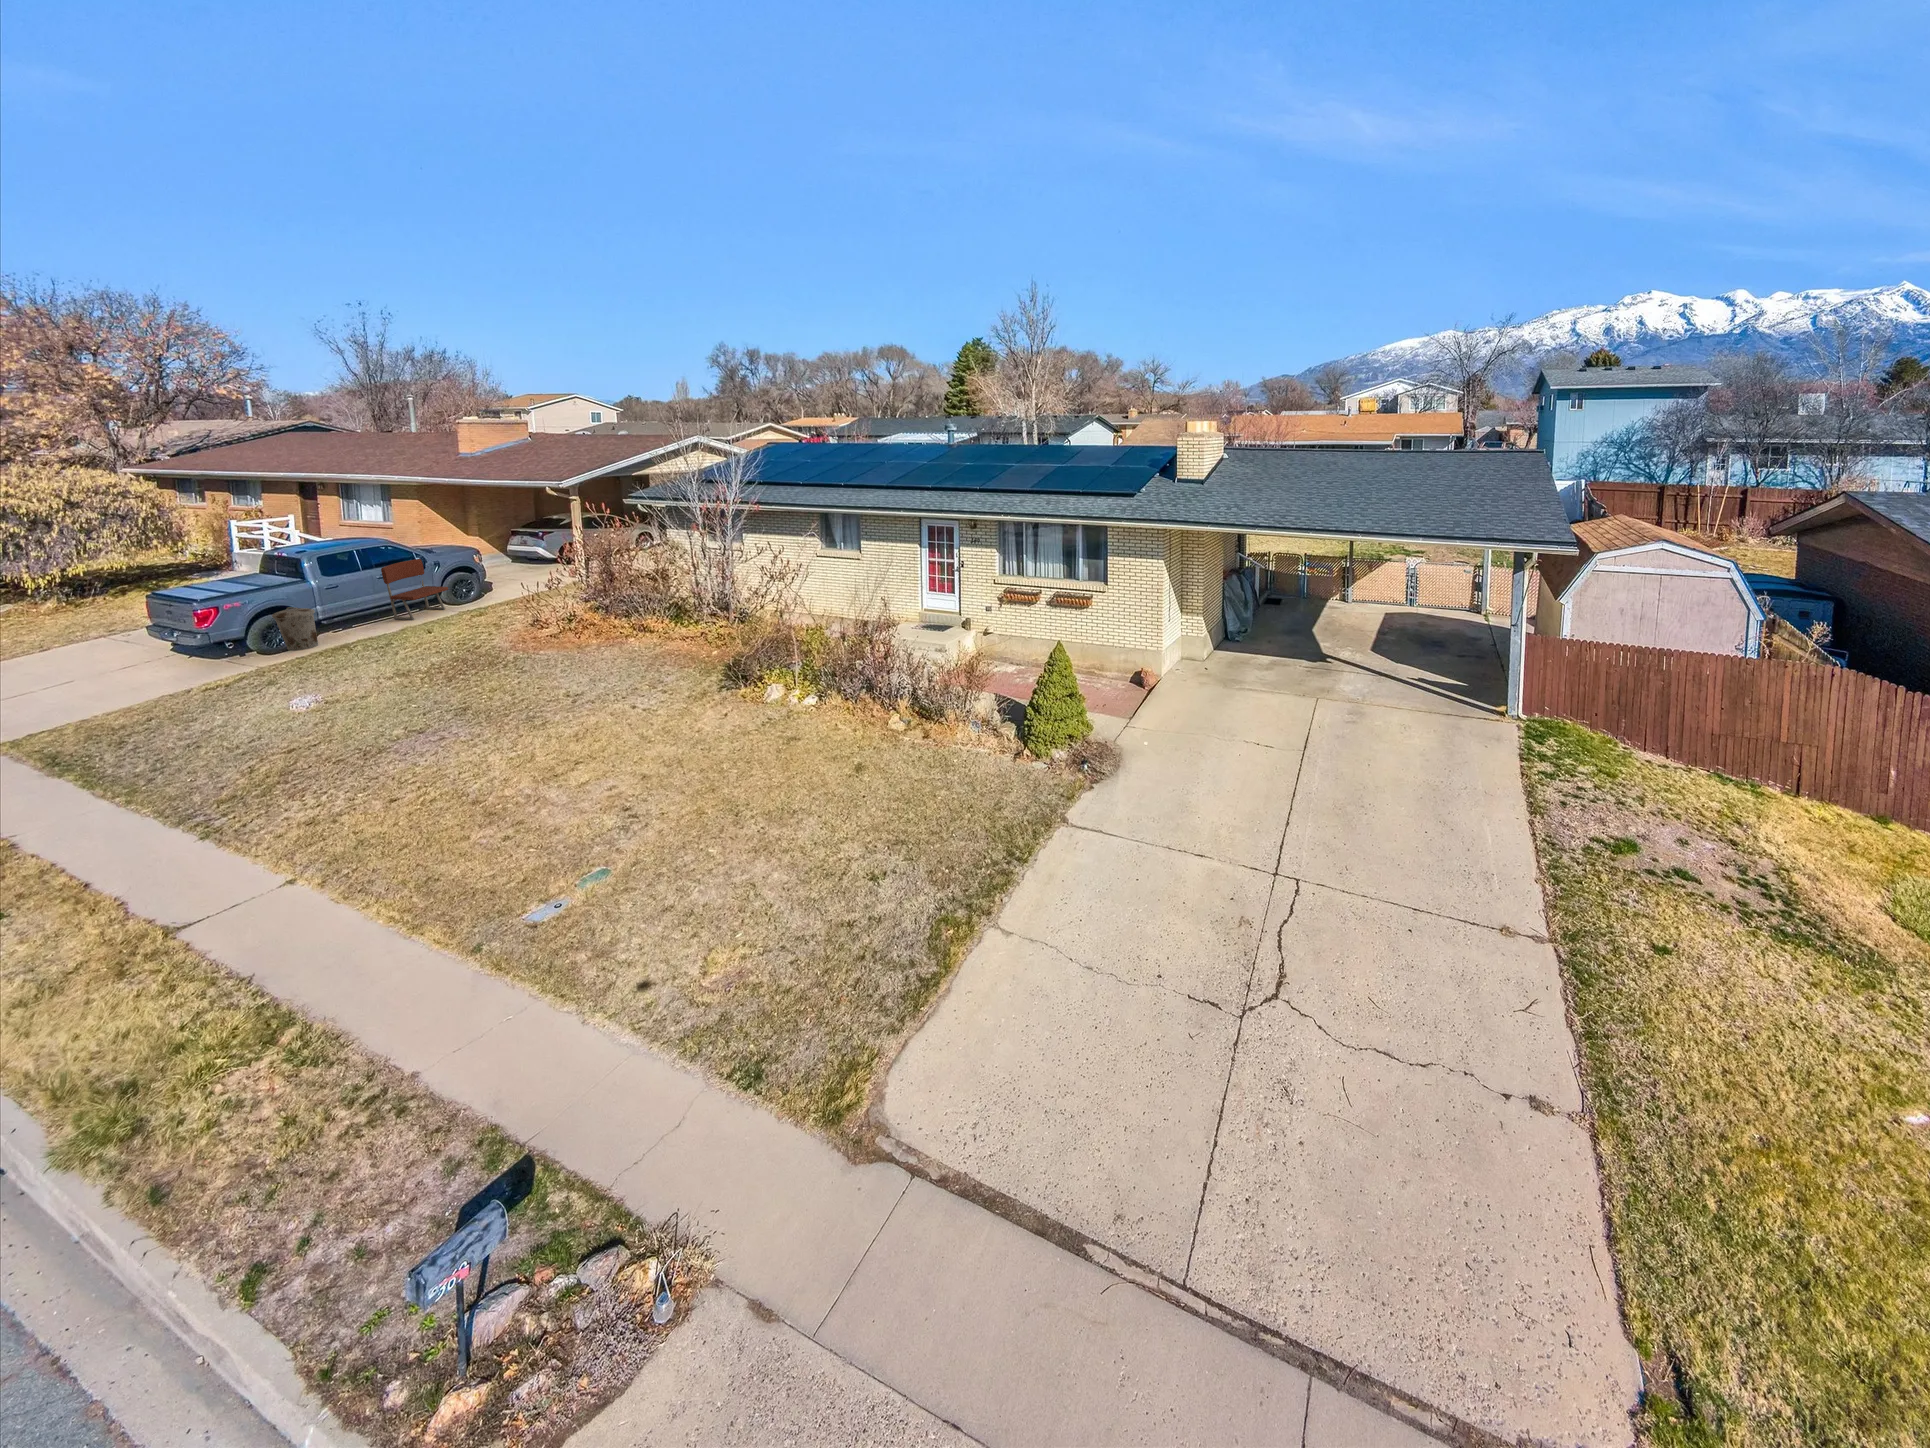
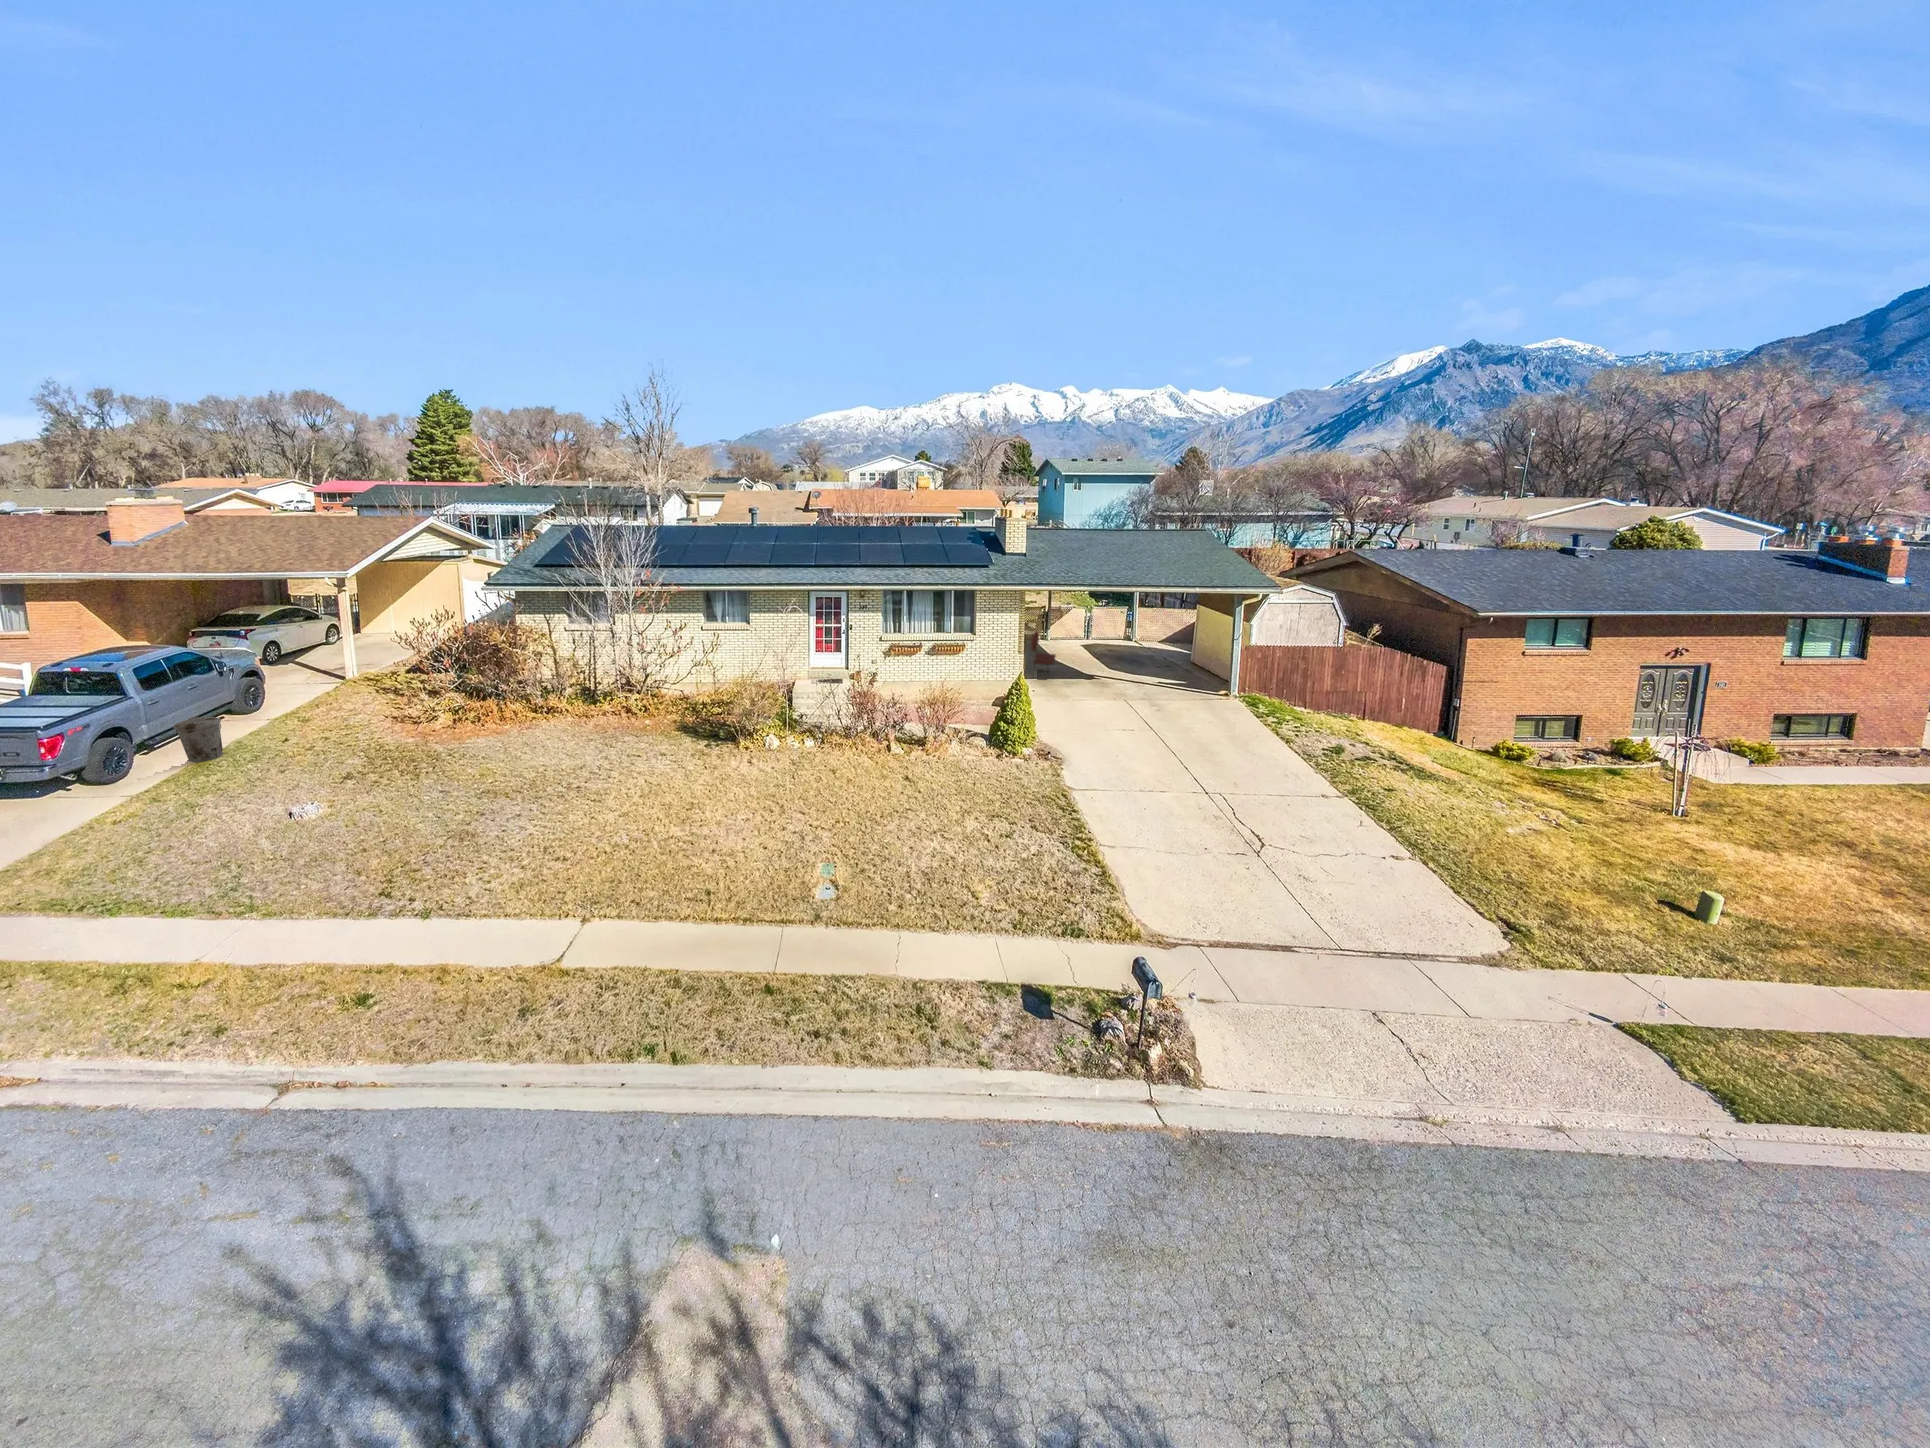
bench: present [381,559,448,620] -> present [1031,632,1056,679]

